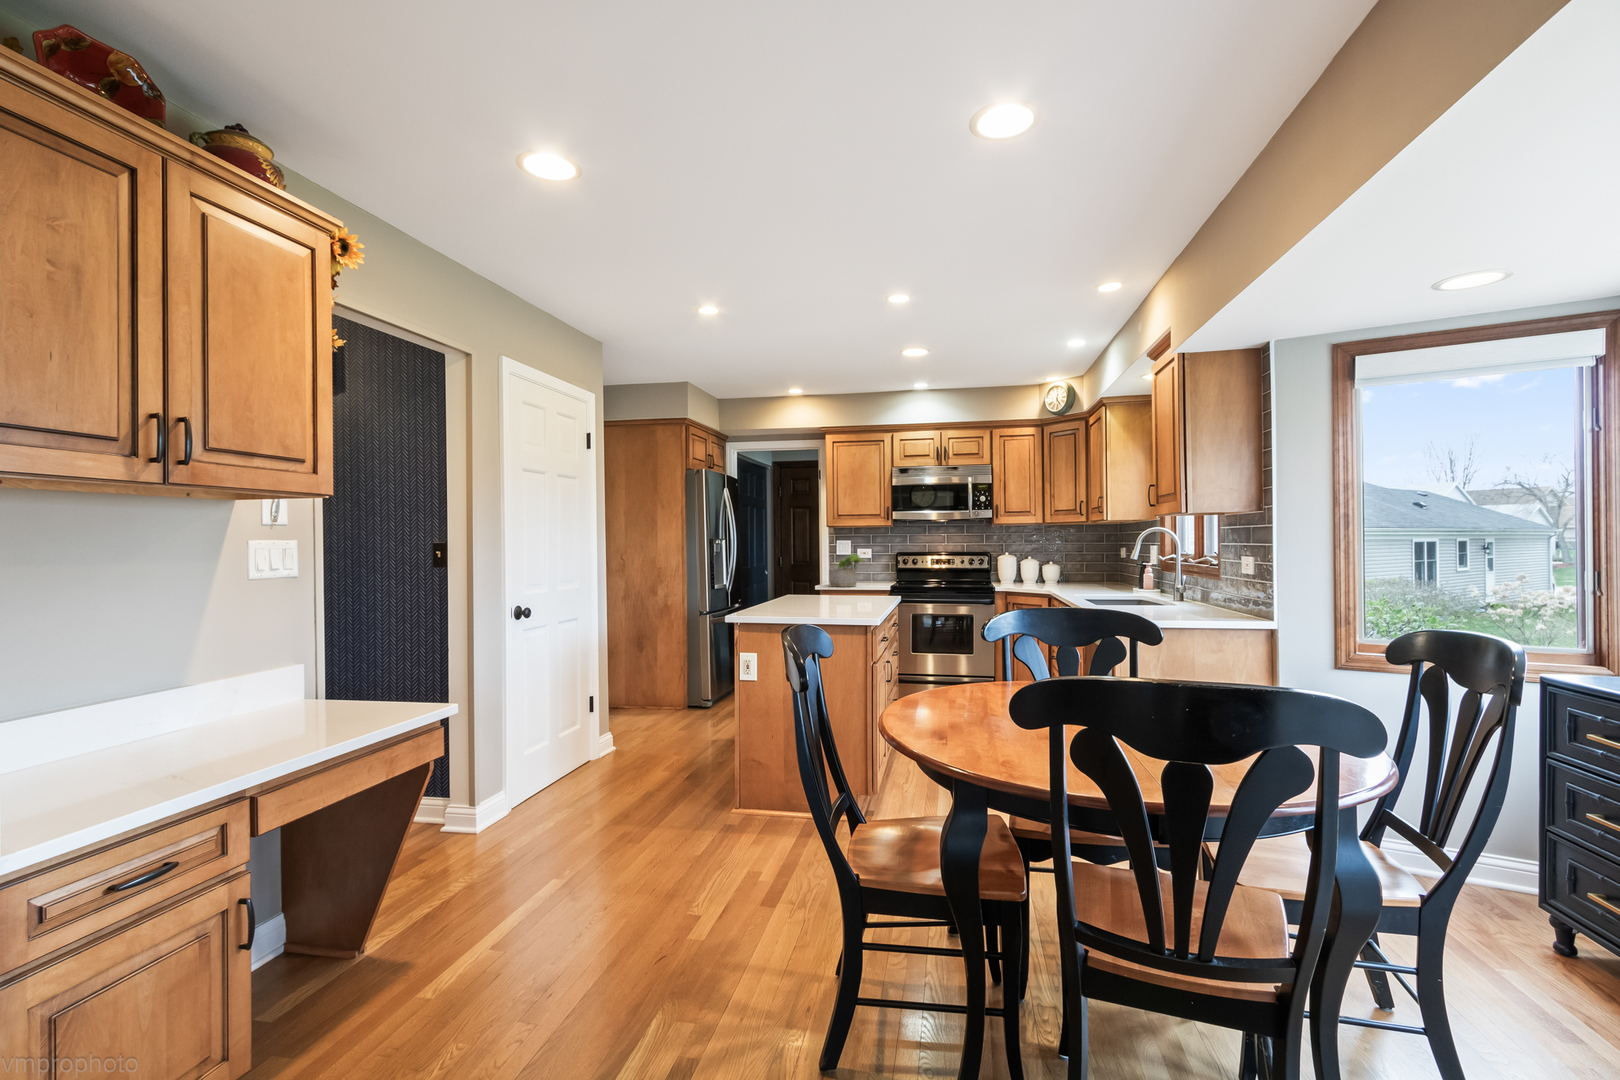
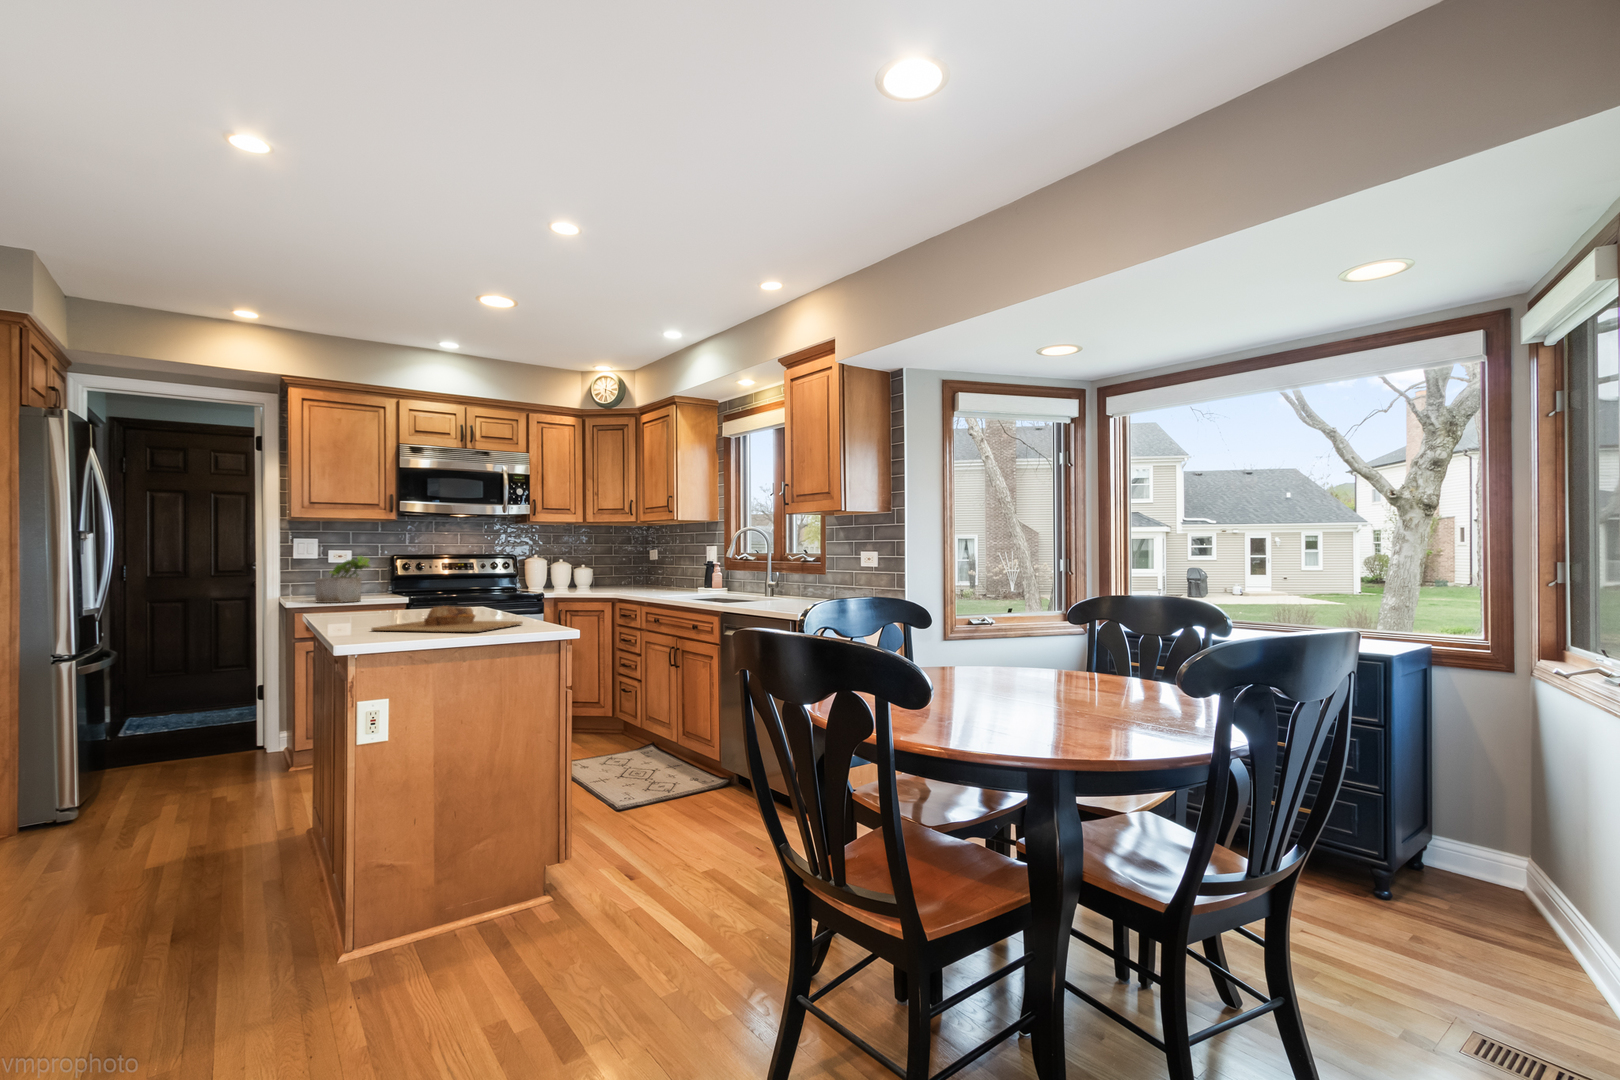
cutting board: none [770,595,860,615] -> present [371,606,523,632]

